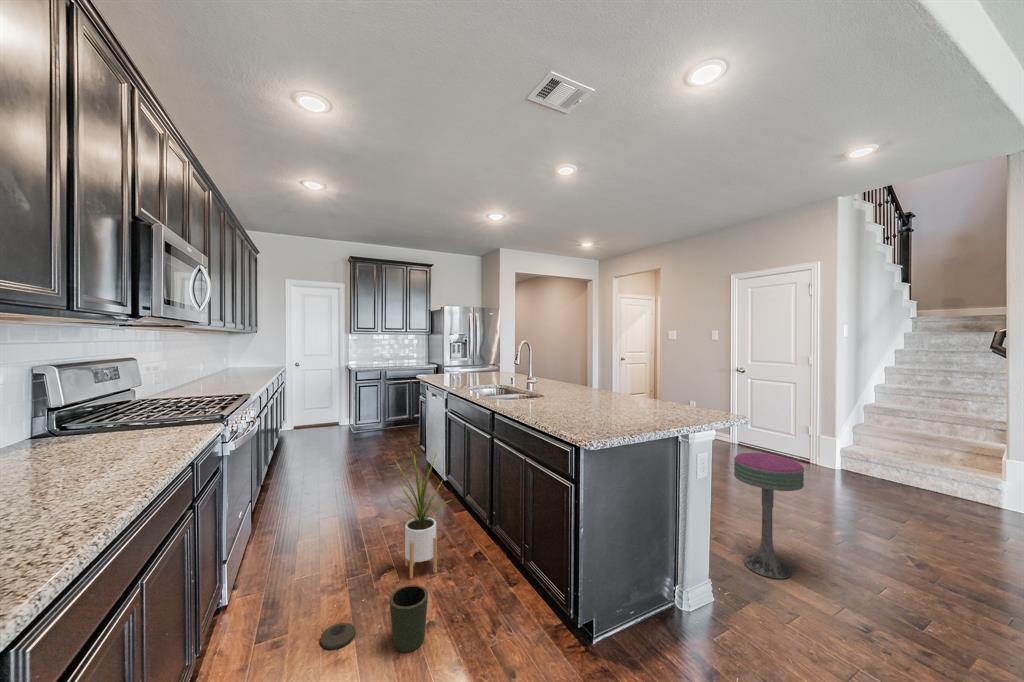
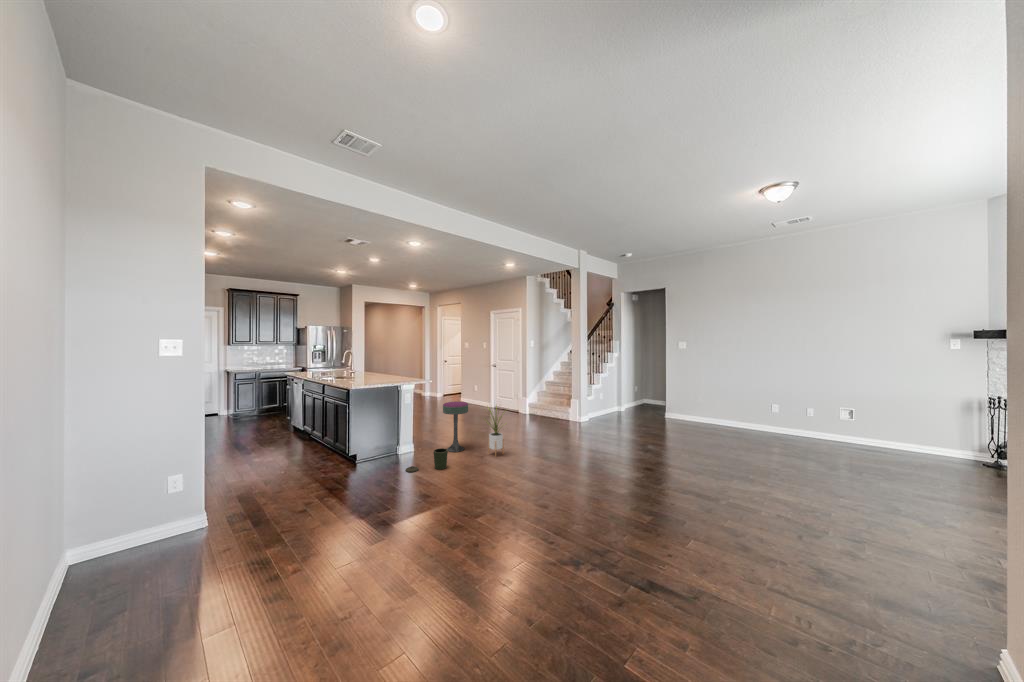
house plant: present [393,454,451,579] -> present [488,408,504,456]
trash can: present [320,585,428,652] -> present [405,448,448,472]

